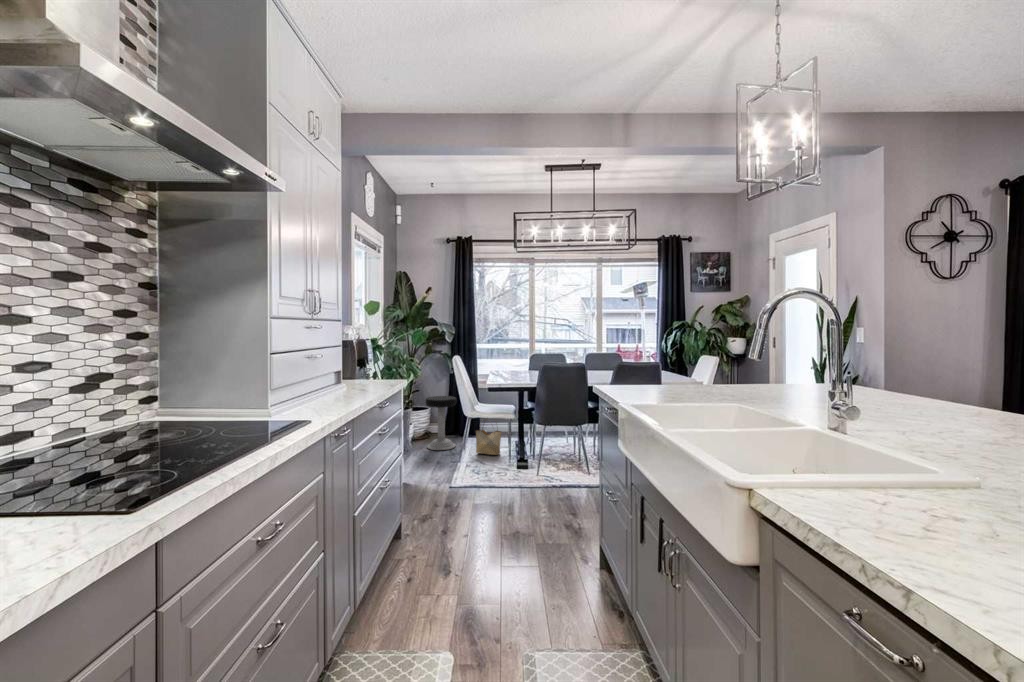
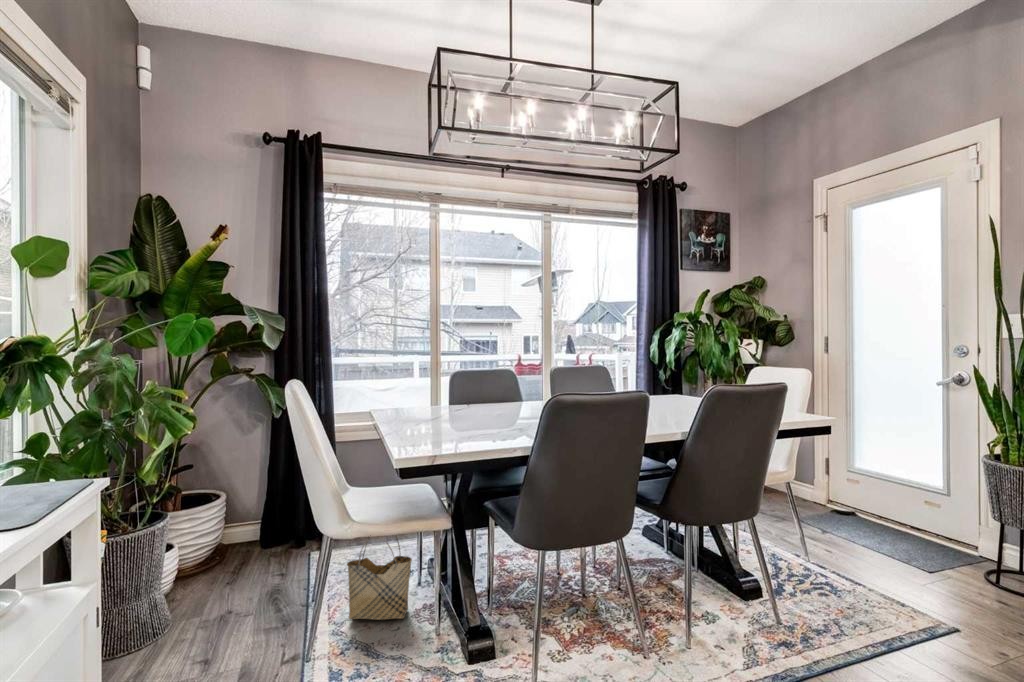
stool: present [426,396,456,450] -> none [211,475,293,620]

